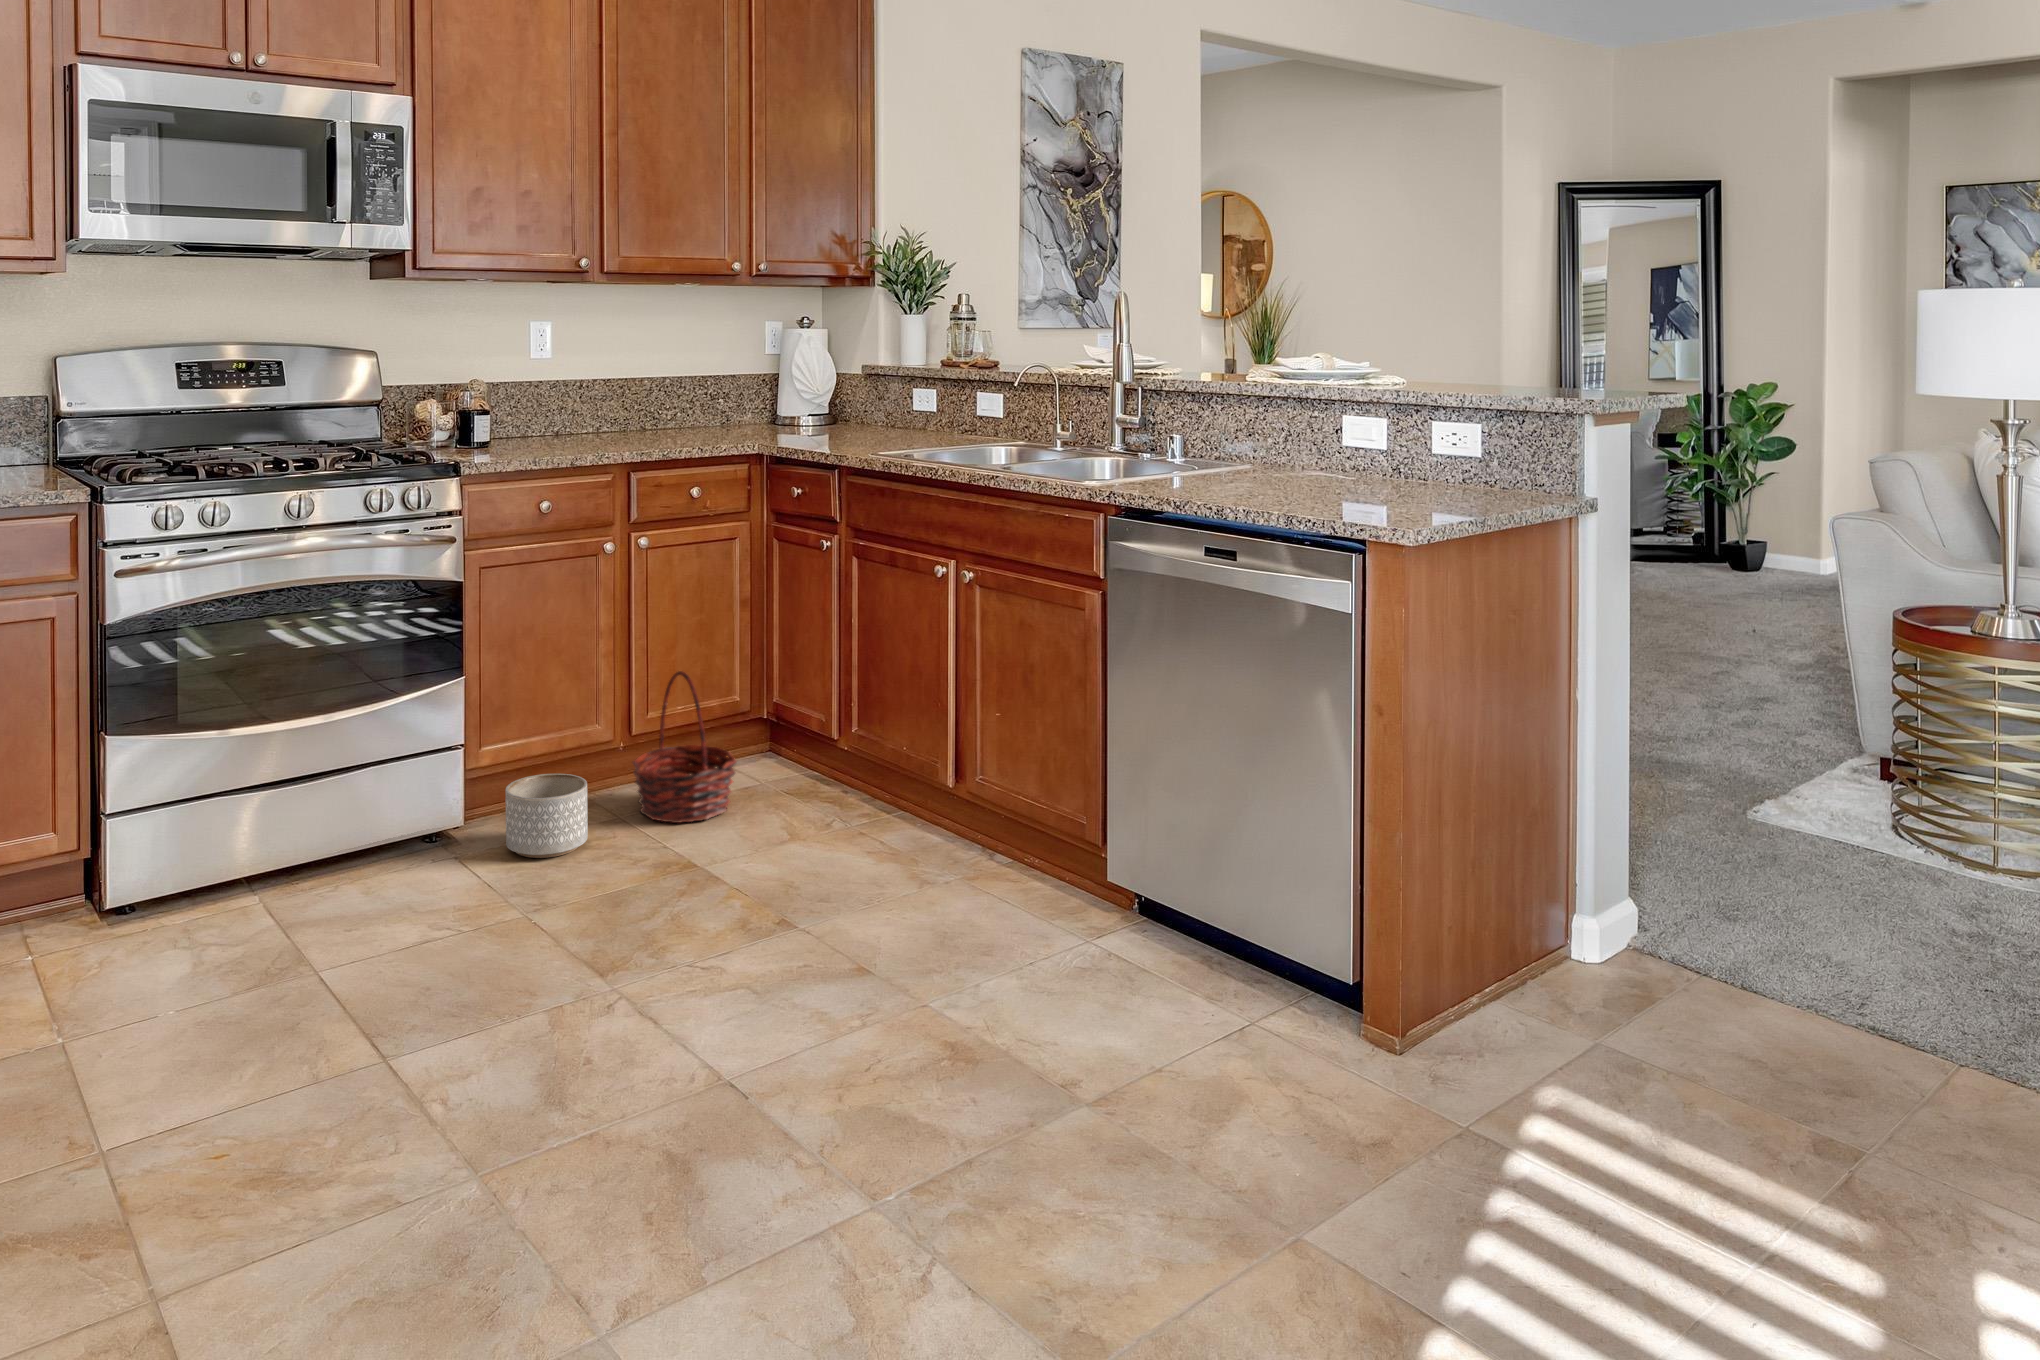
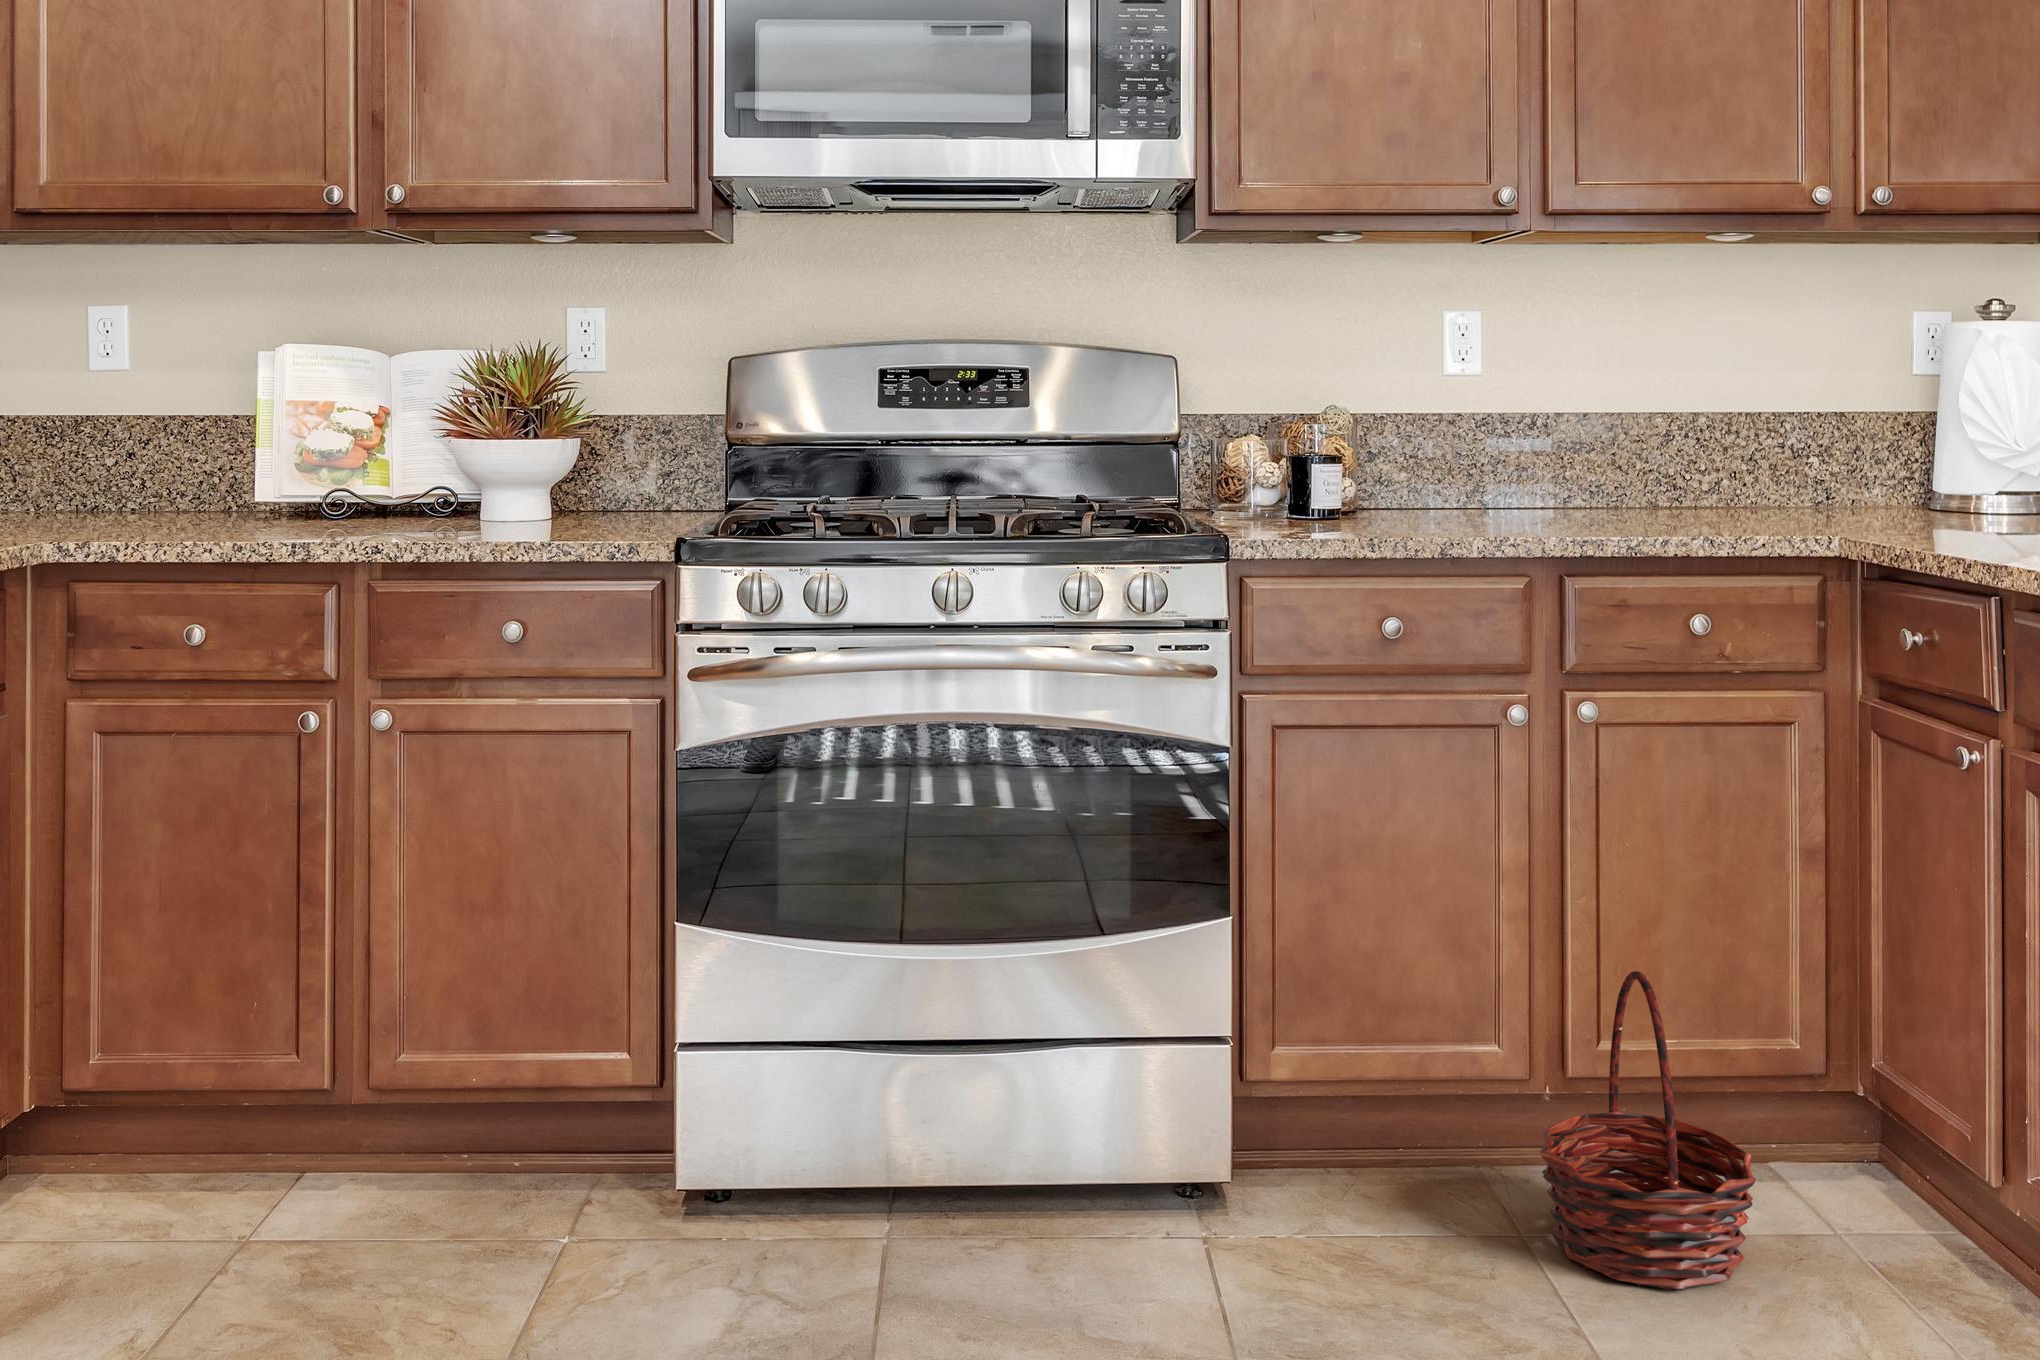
planter: present [505,774,588,858] -> none [1275,1117,1426,1289]

